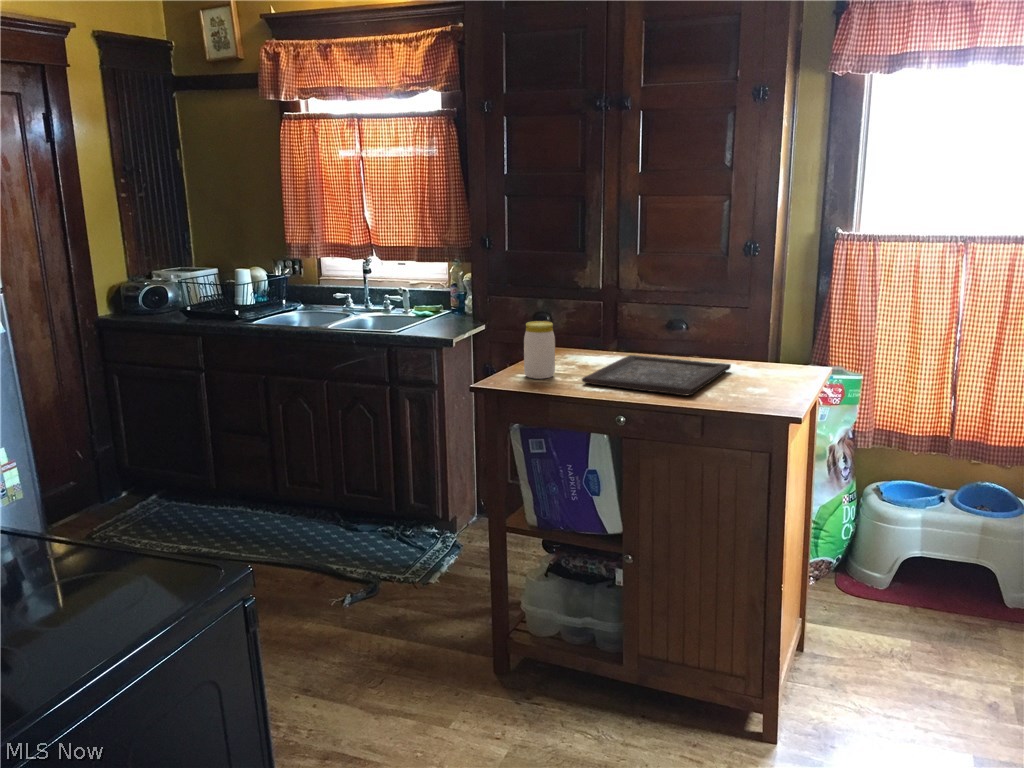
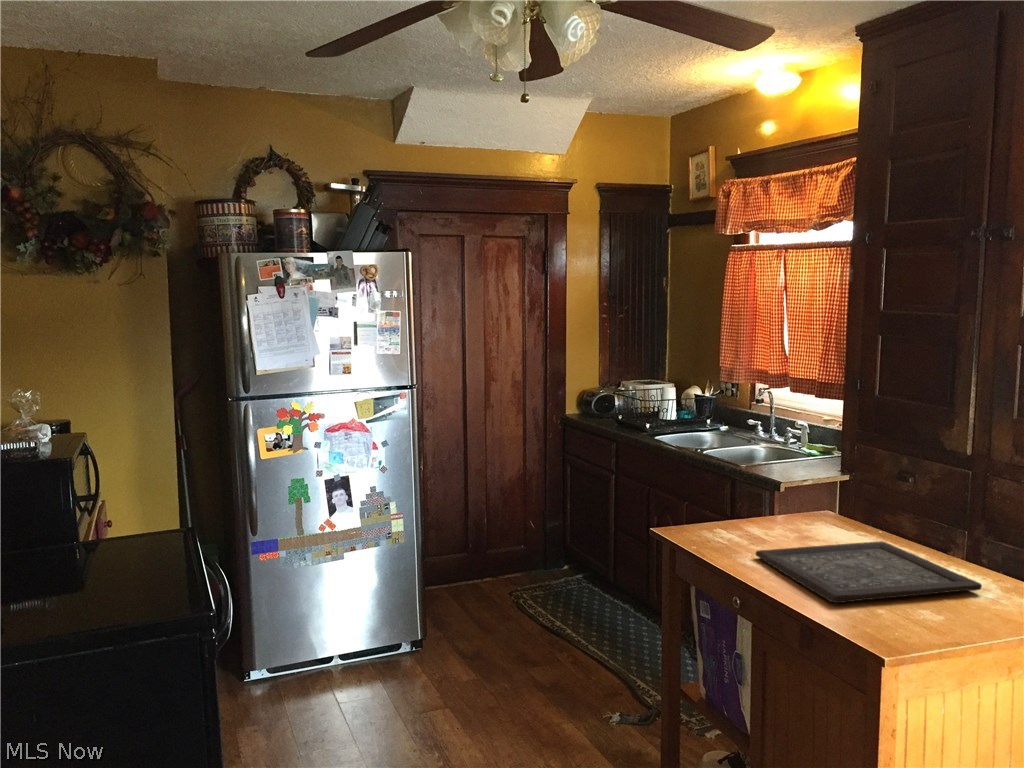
jar: present [524,321,555,379] -> none [720,477,757,542]

